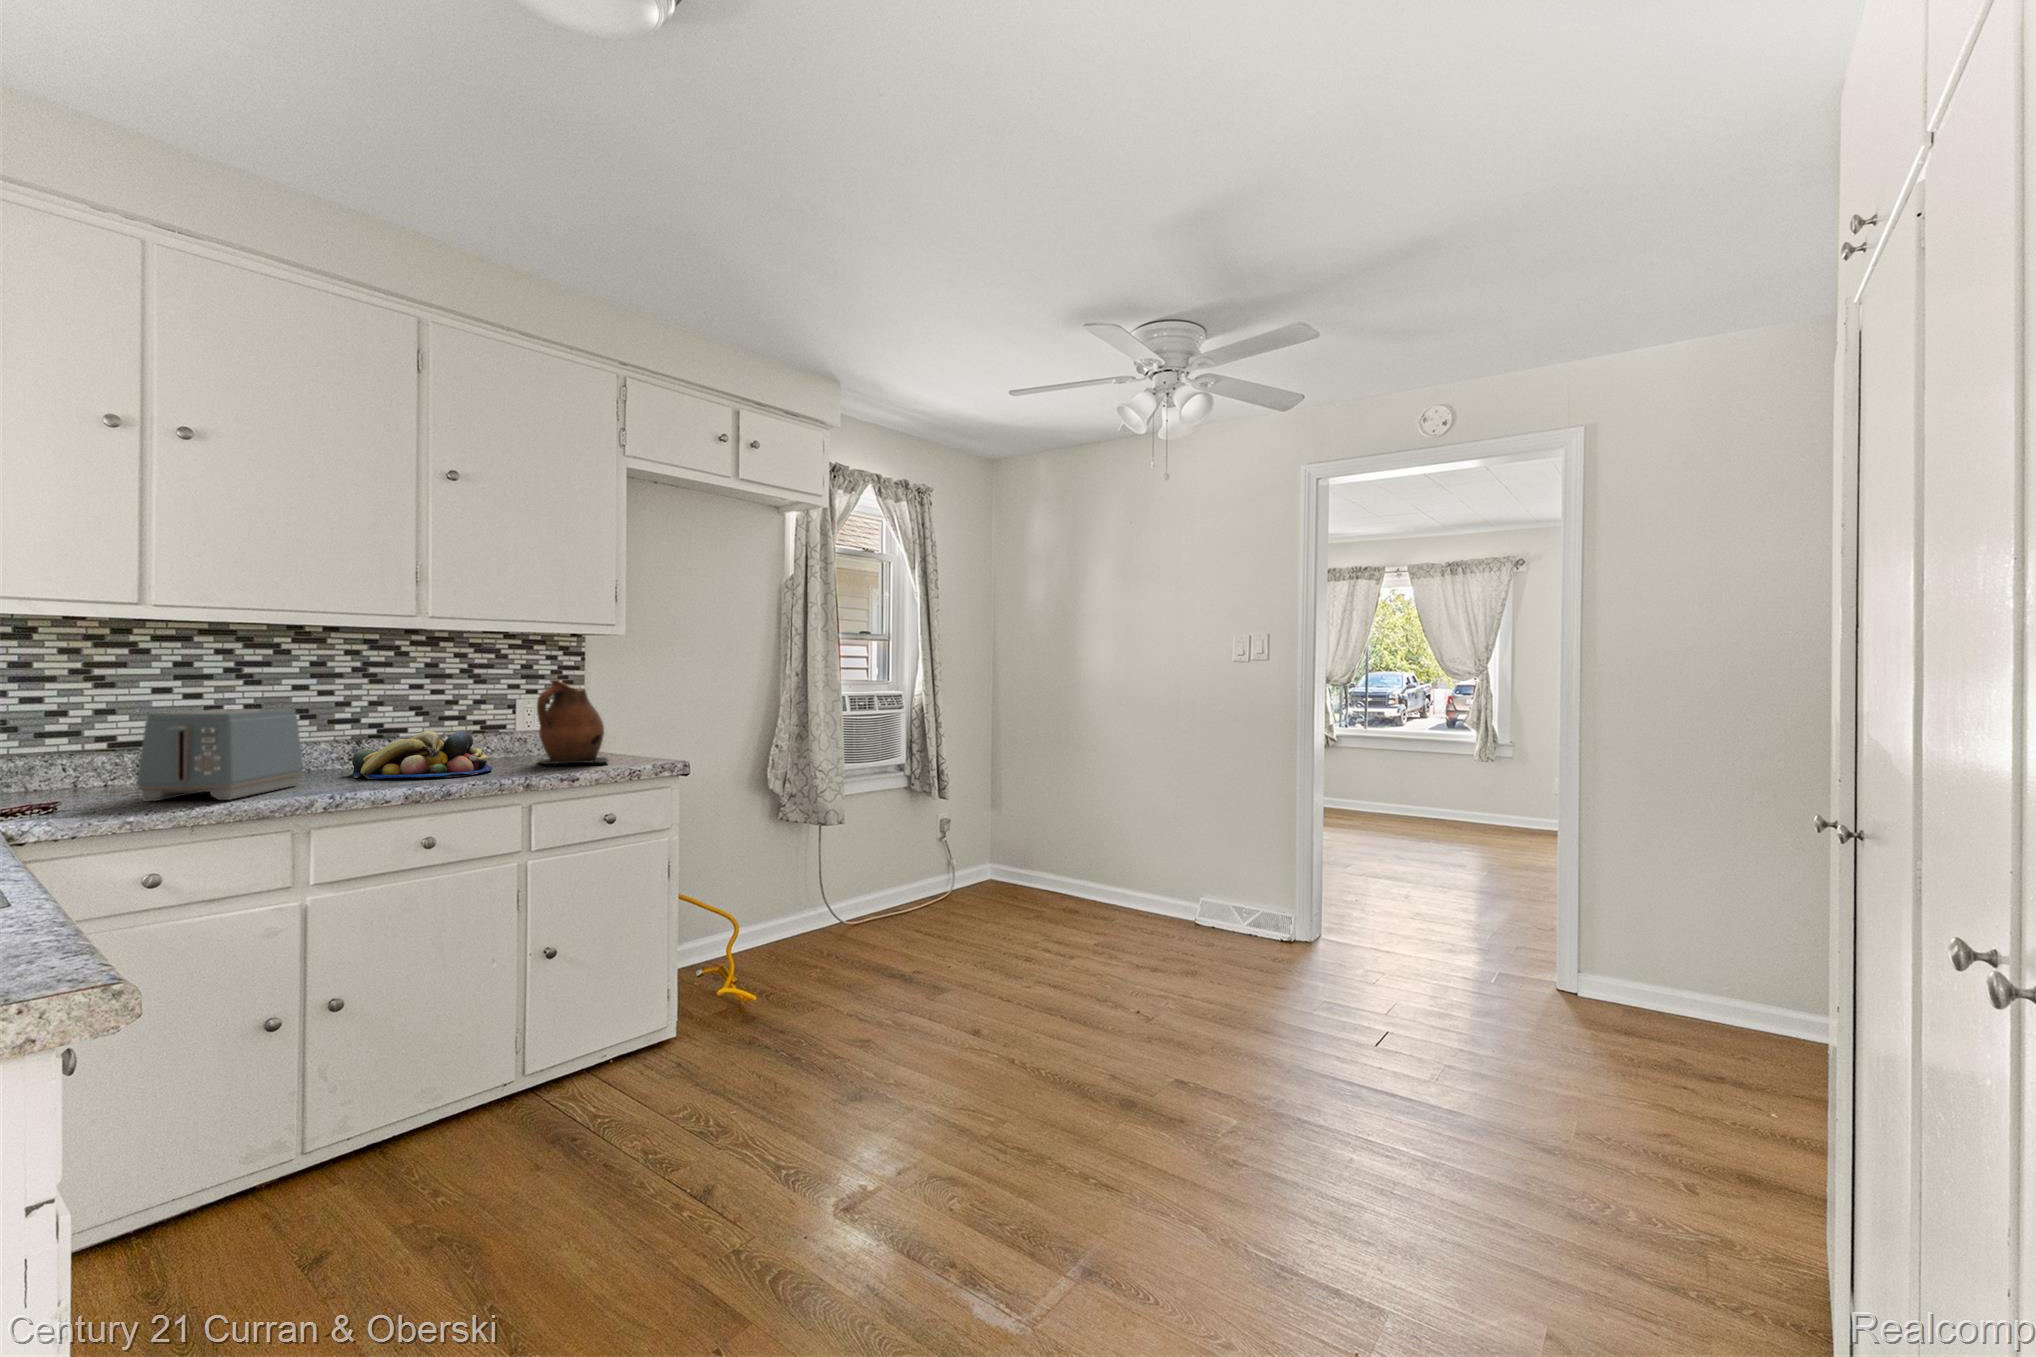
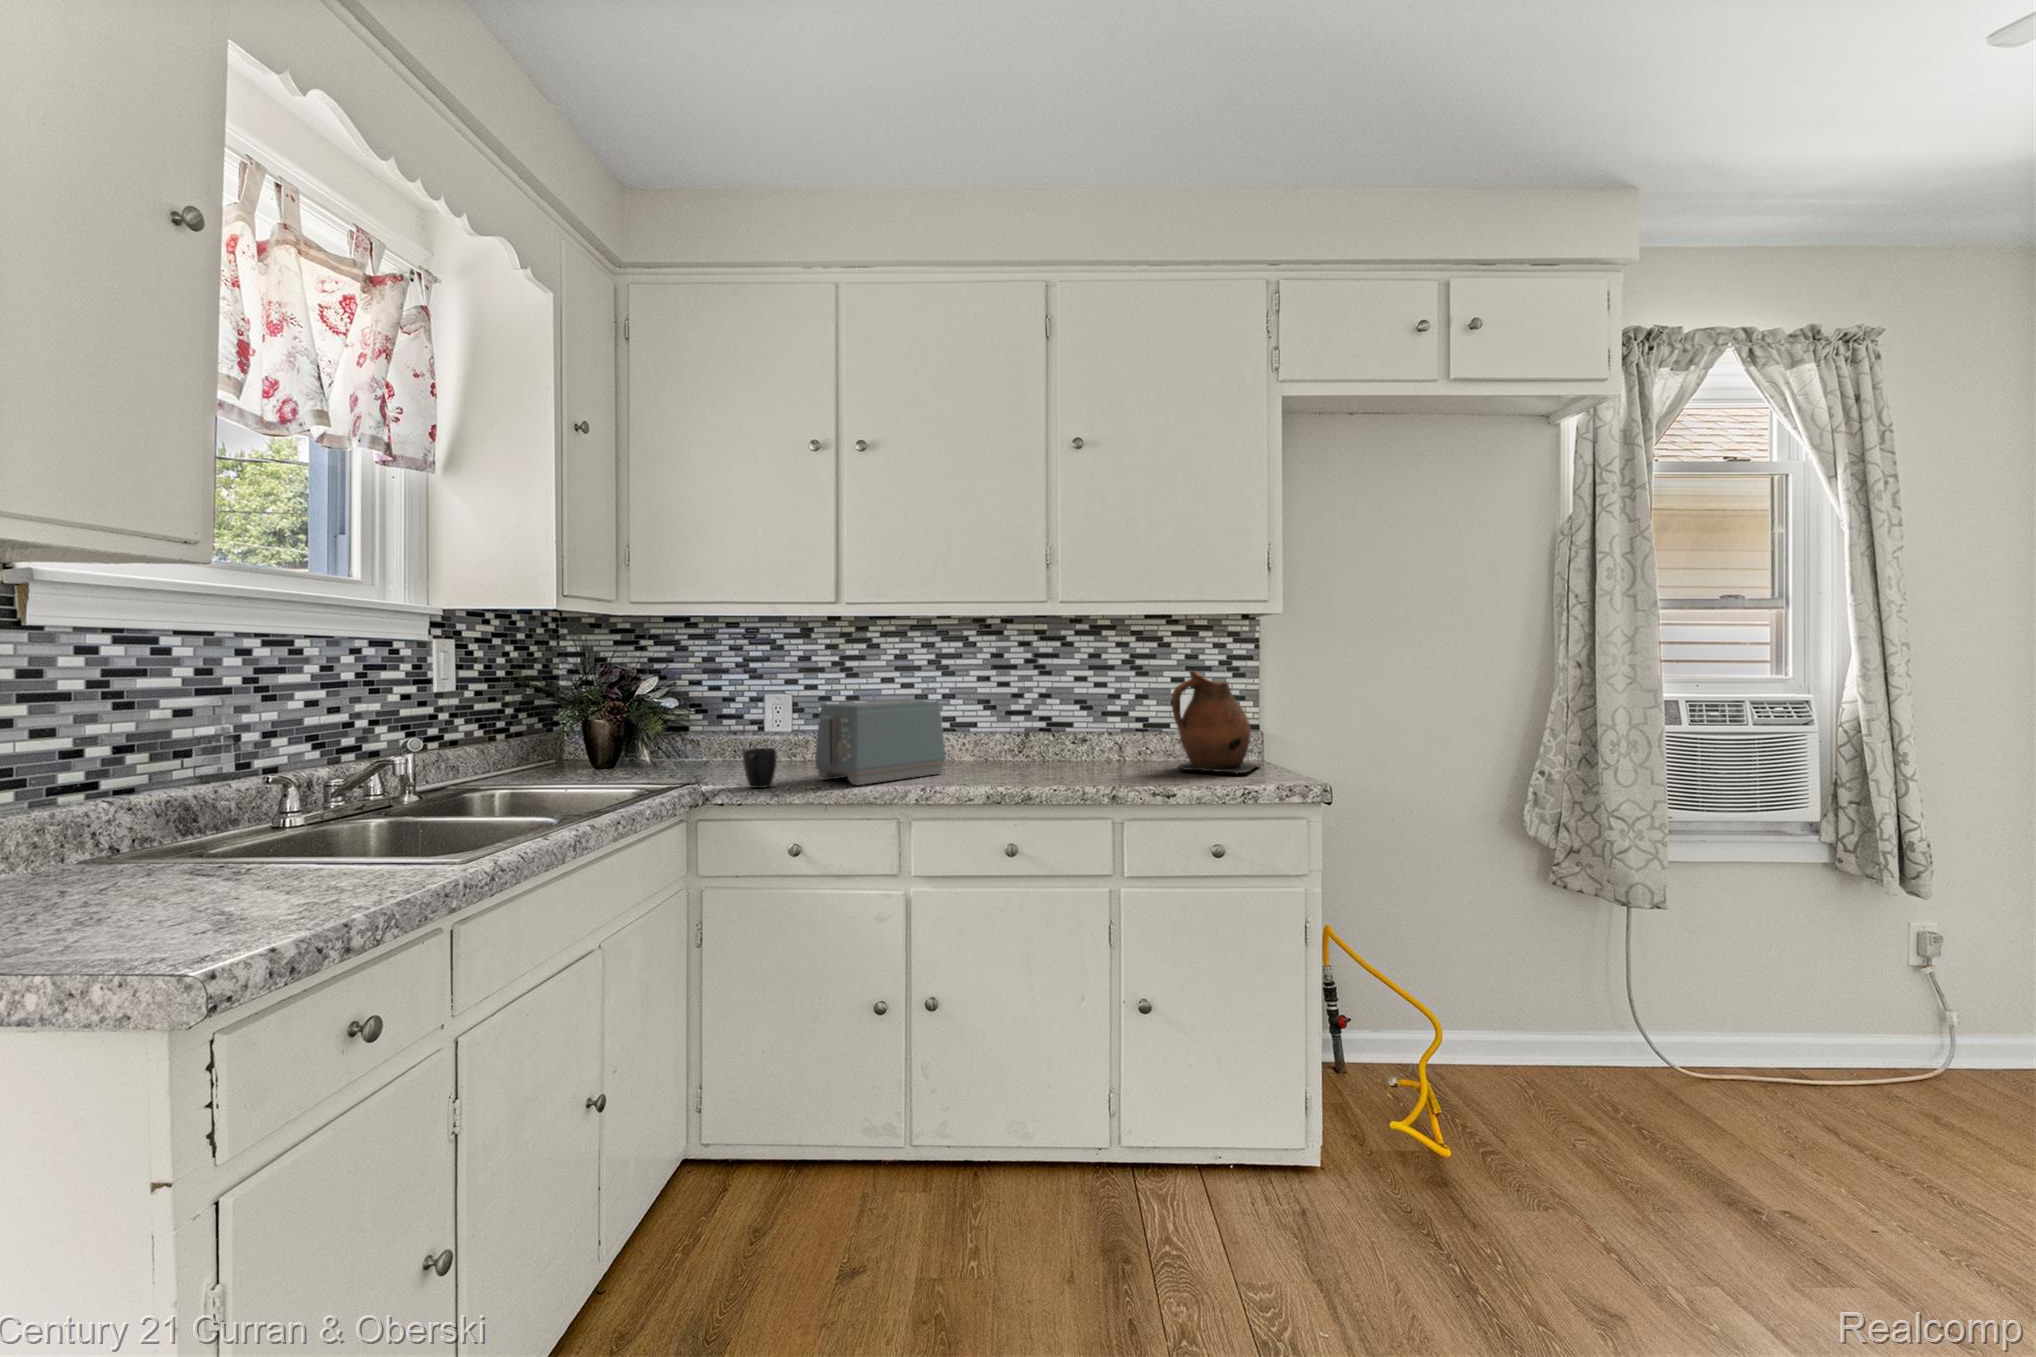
fruit bowl: present [350,731,492,779] -> none [998,726,1122,776]
mug: none [51,767,105,815] -> present [743,748,777,788]

